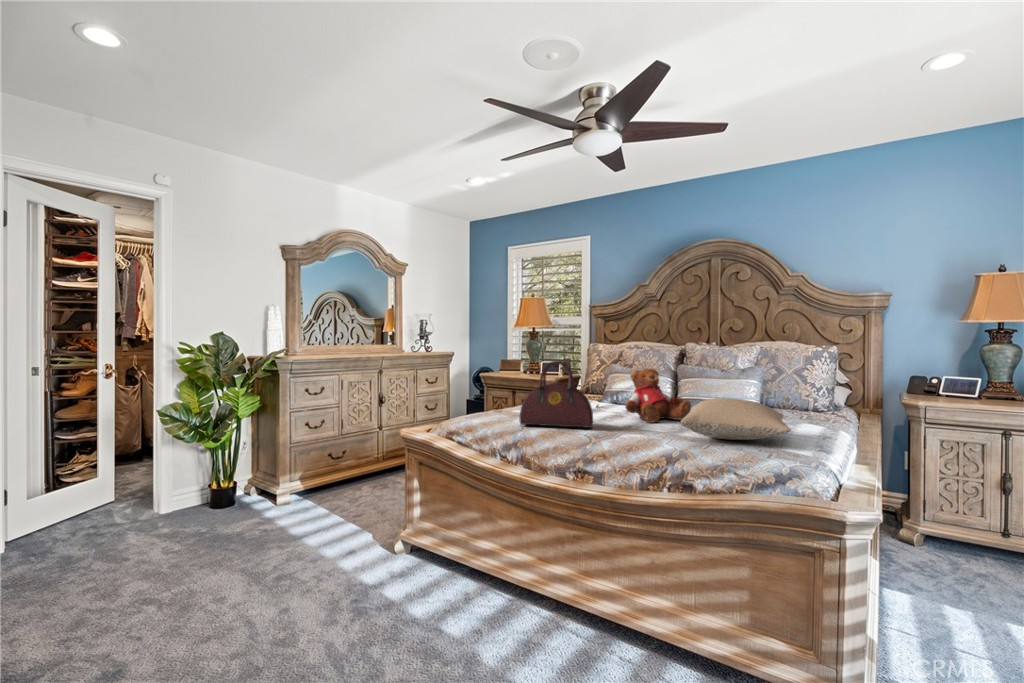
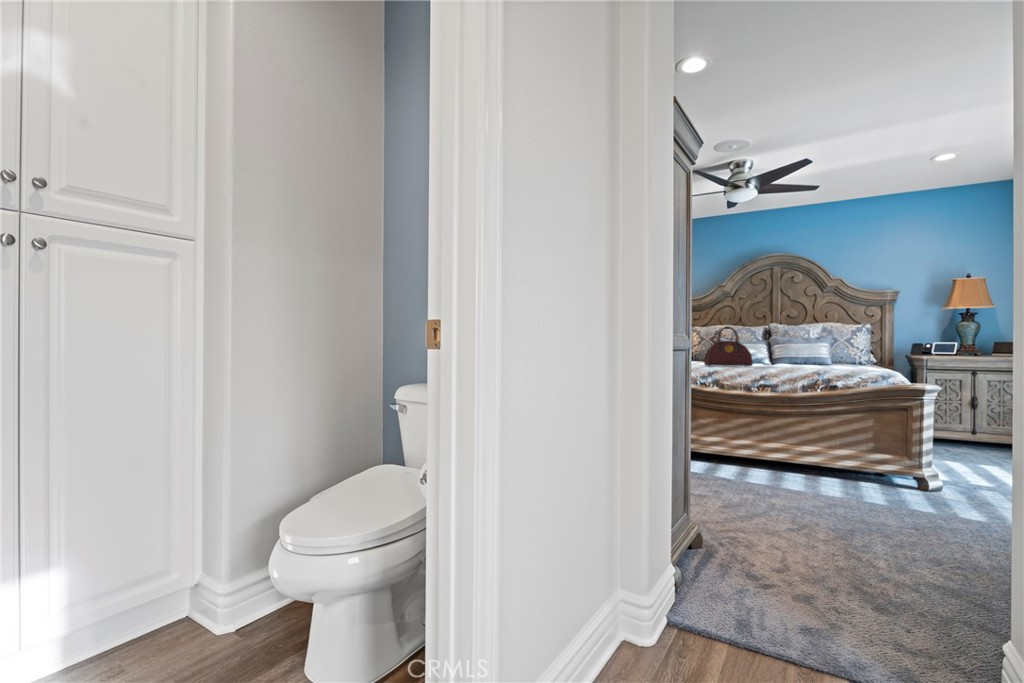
teddy bear: present [625,369,691,423] -> none [754,336,797,366]
pillow: present [681,398,791,440] -> none [805,346,879,368]

